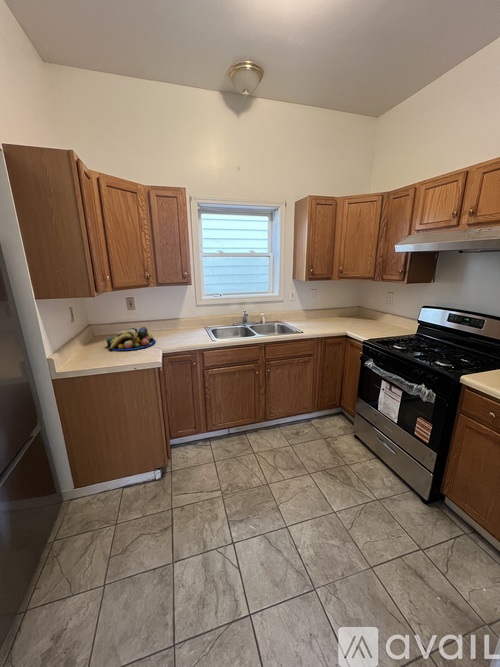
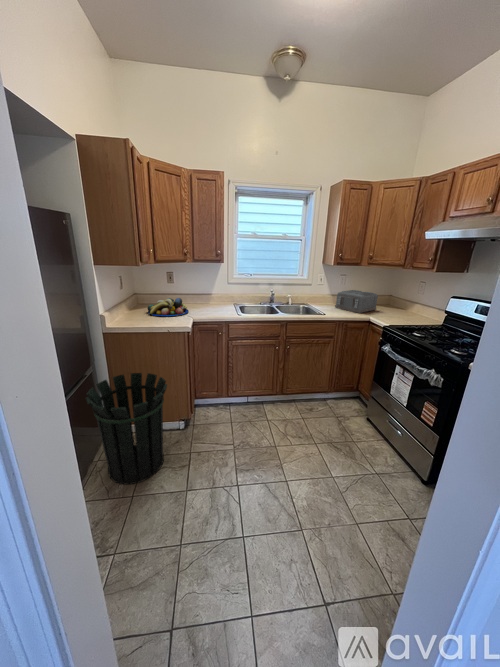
toaster: none [309,304,350,328] -> present [335,290,378,313]
waste bin: none [33,422,140,569] -> present [86,373,167,484]

